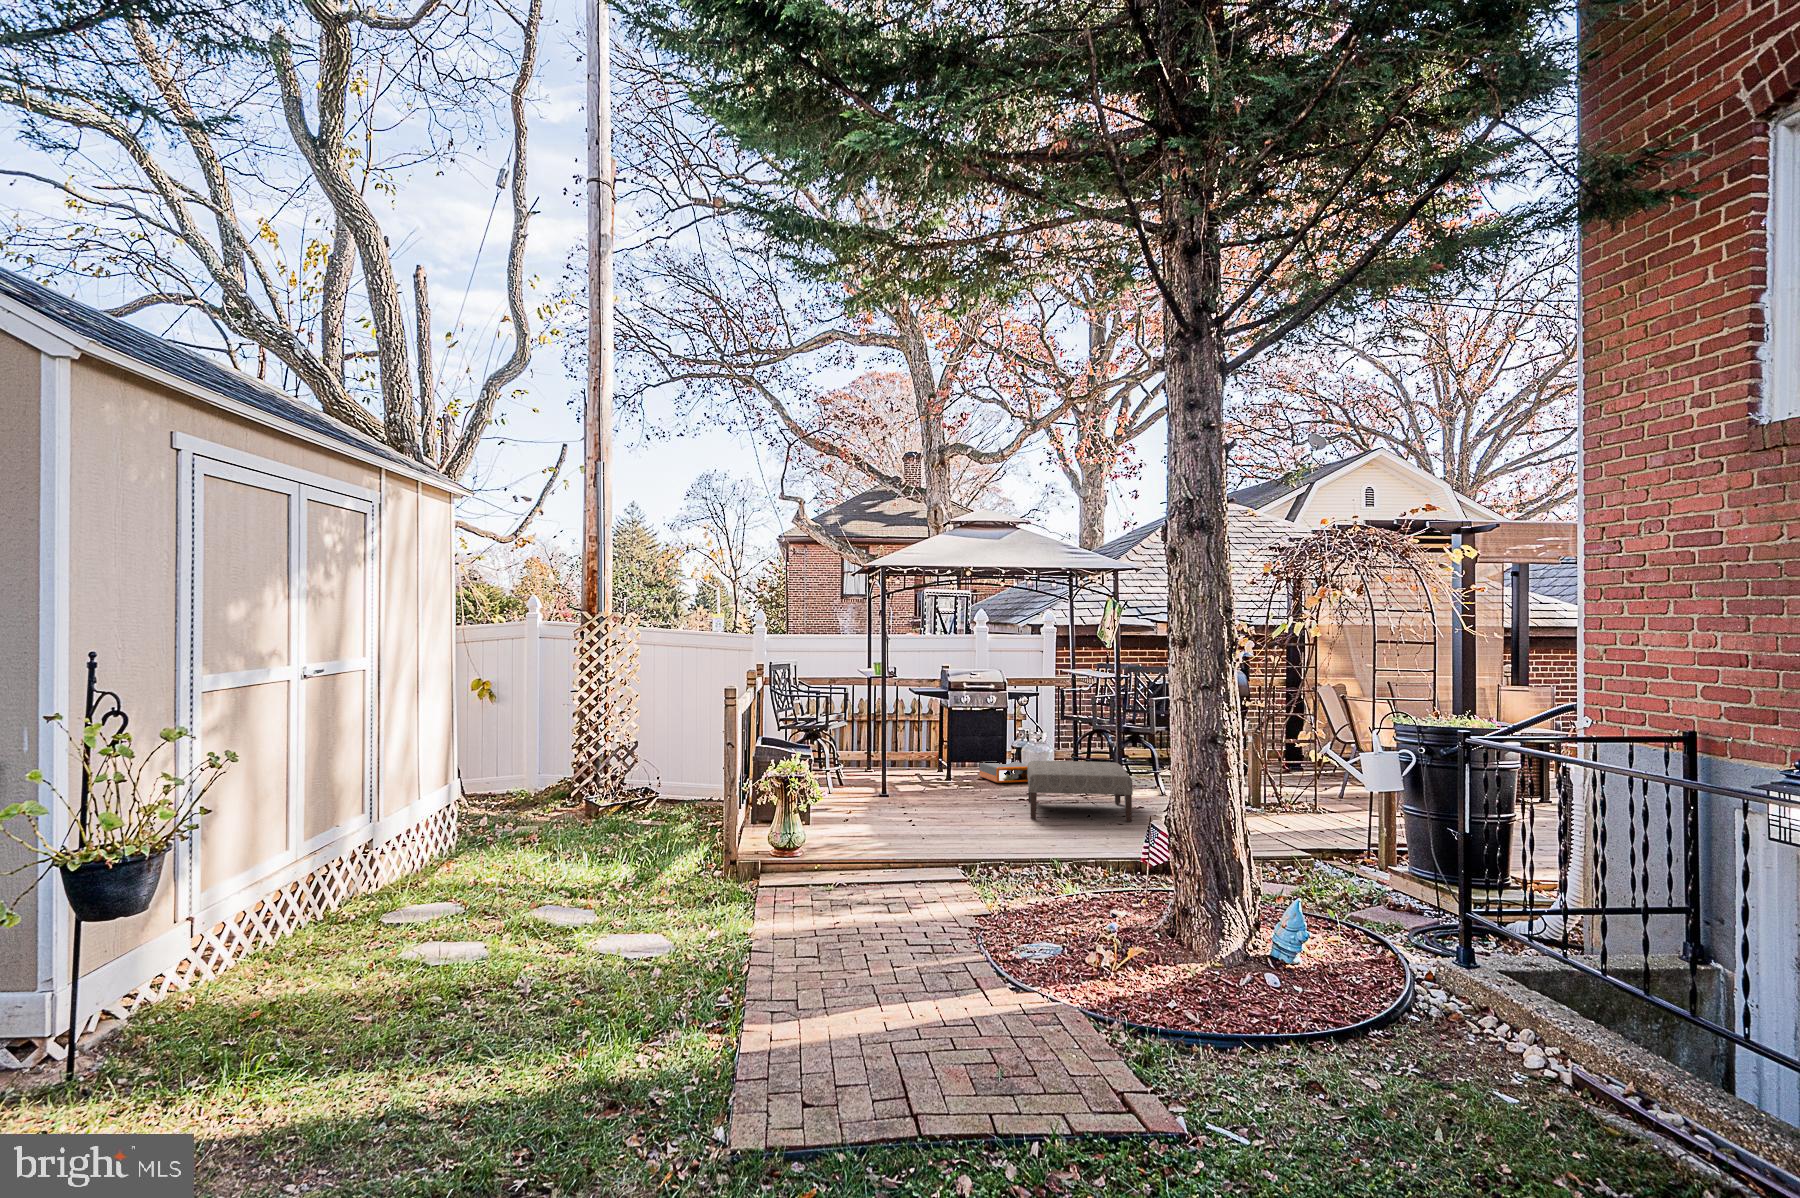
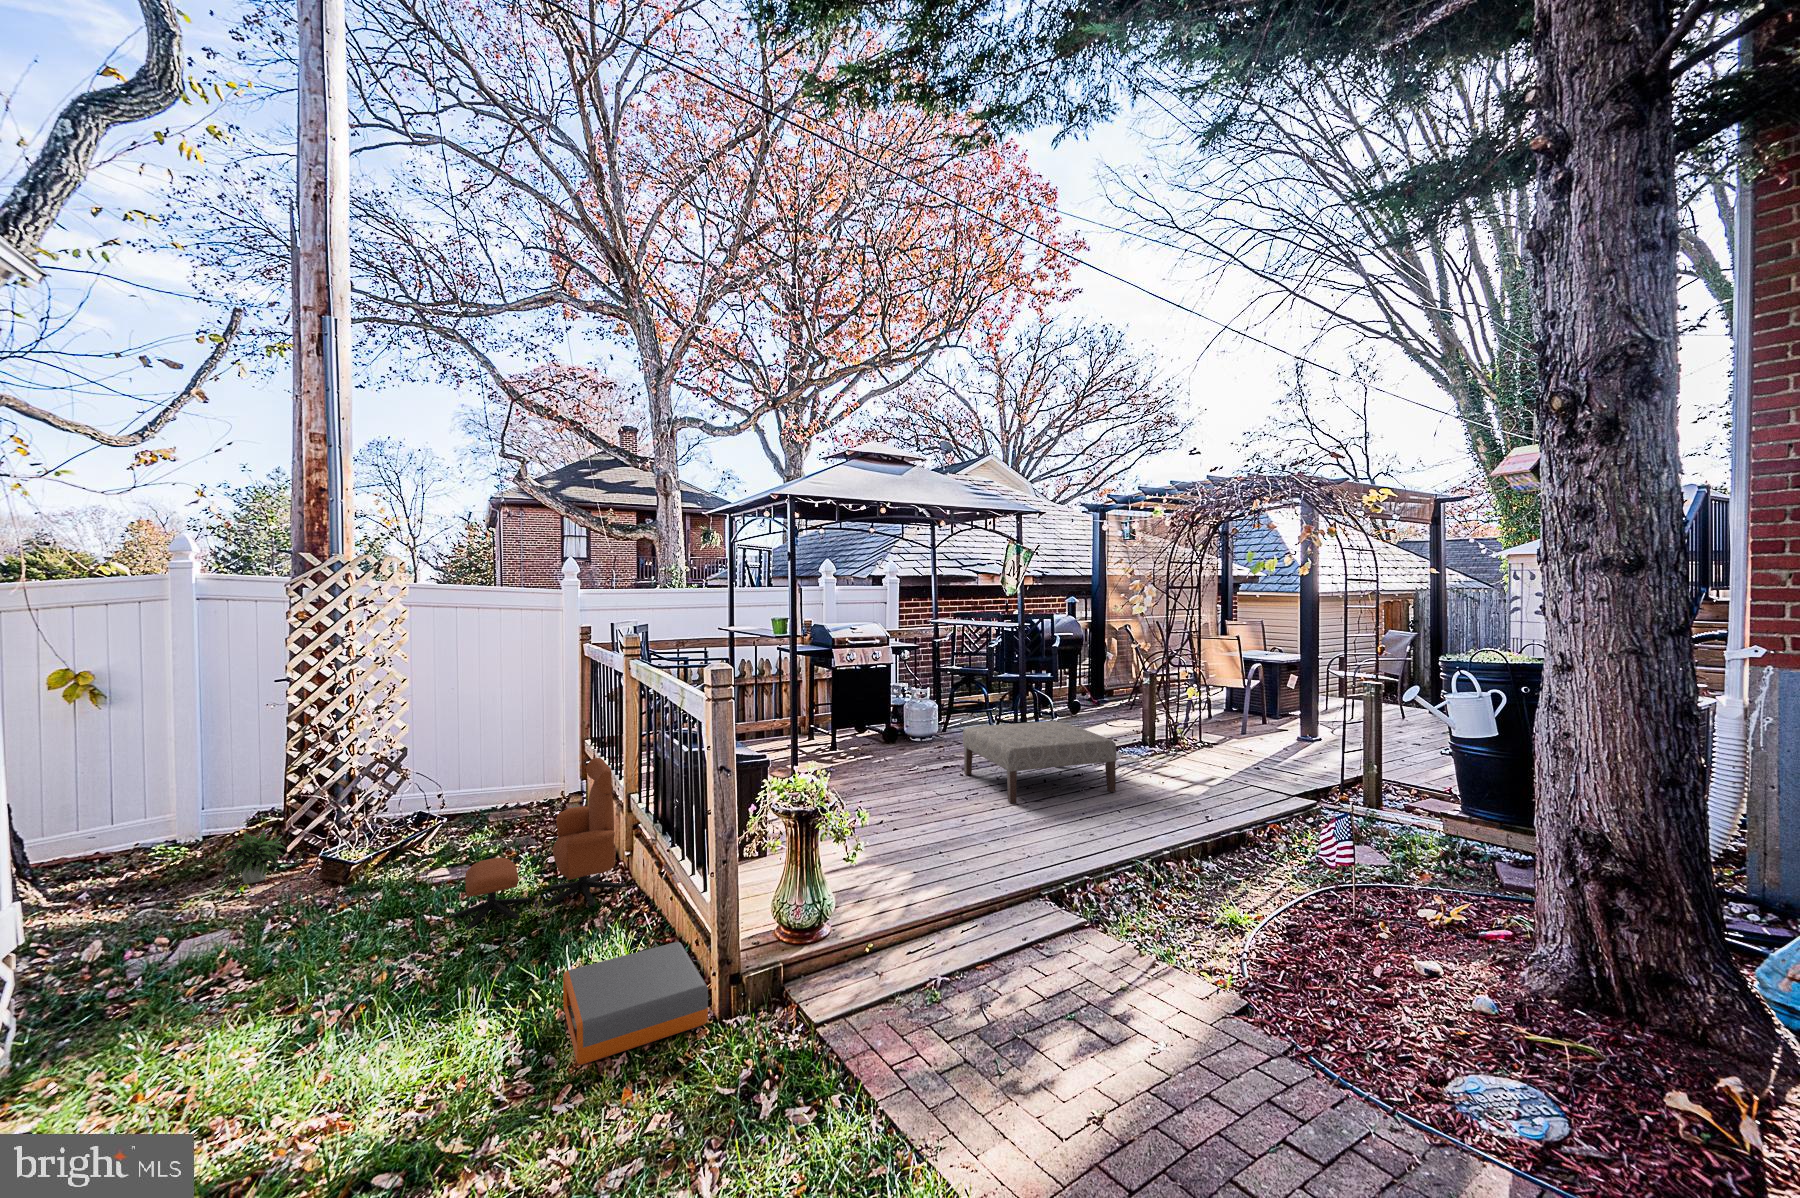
lounge chair: none [643,752,744,844] -> present [450,758,625,930]
storage box: present [979,761,1028,783] -> present [563,942,708,1065]
potted plant: none [538,783,571,813] -> present [221,831,289,884]

